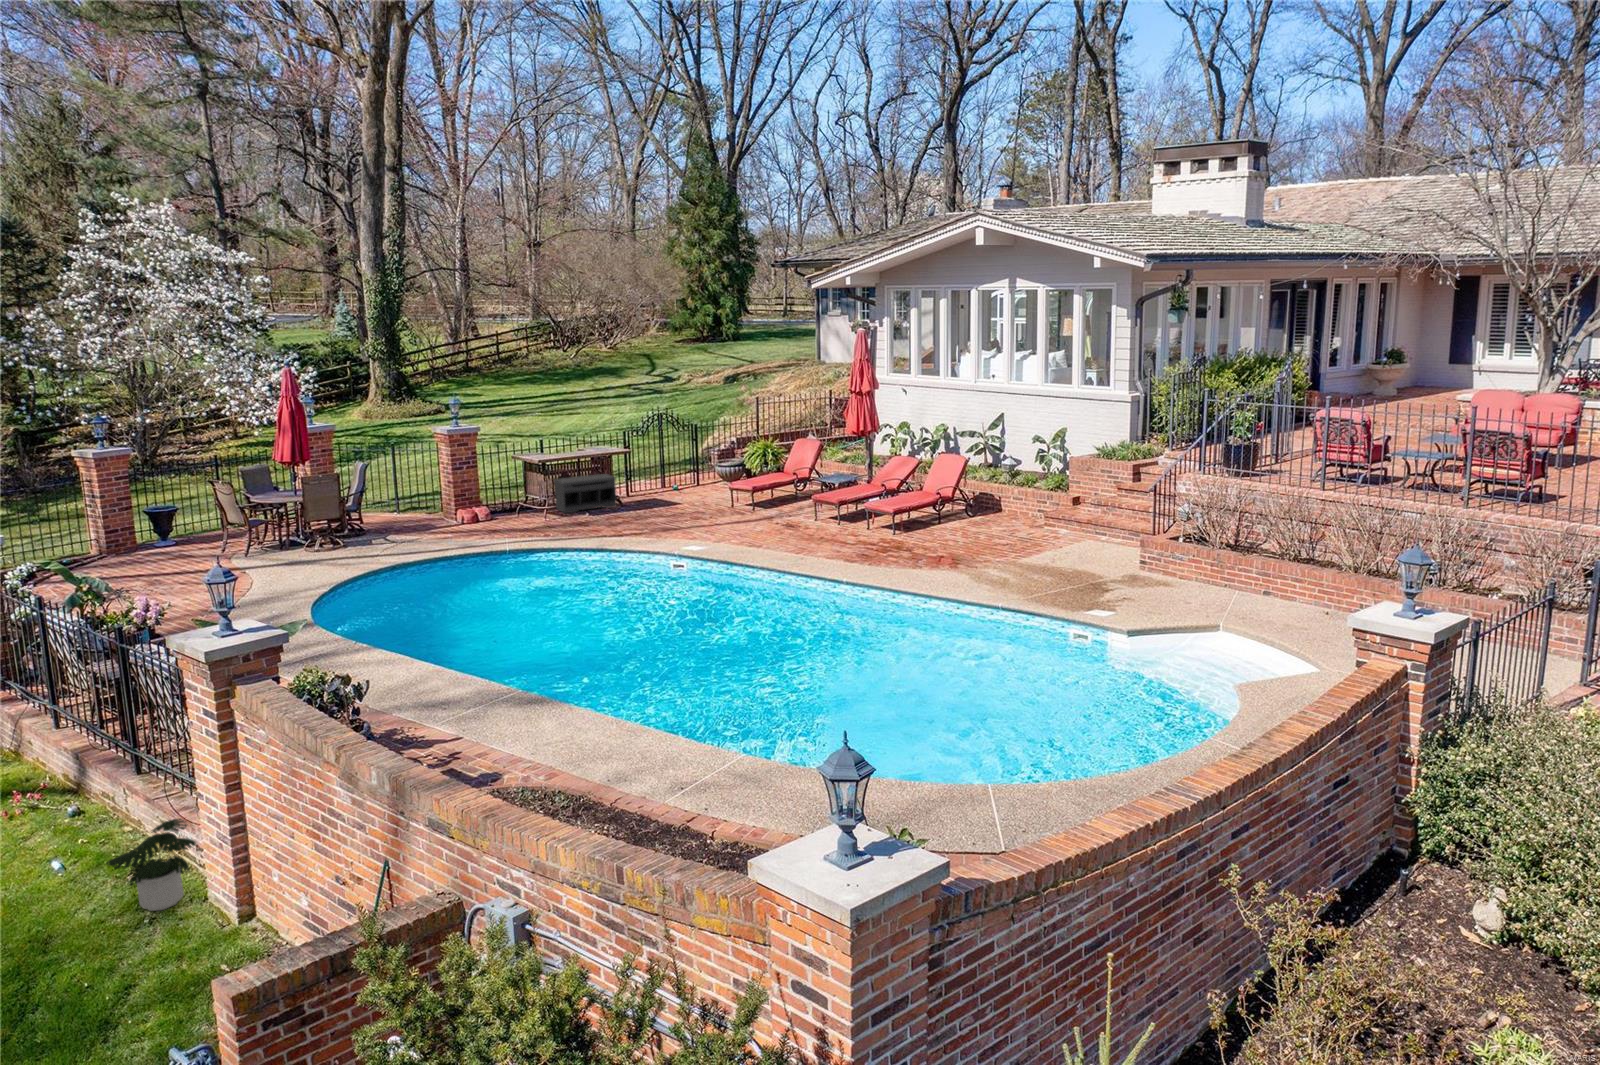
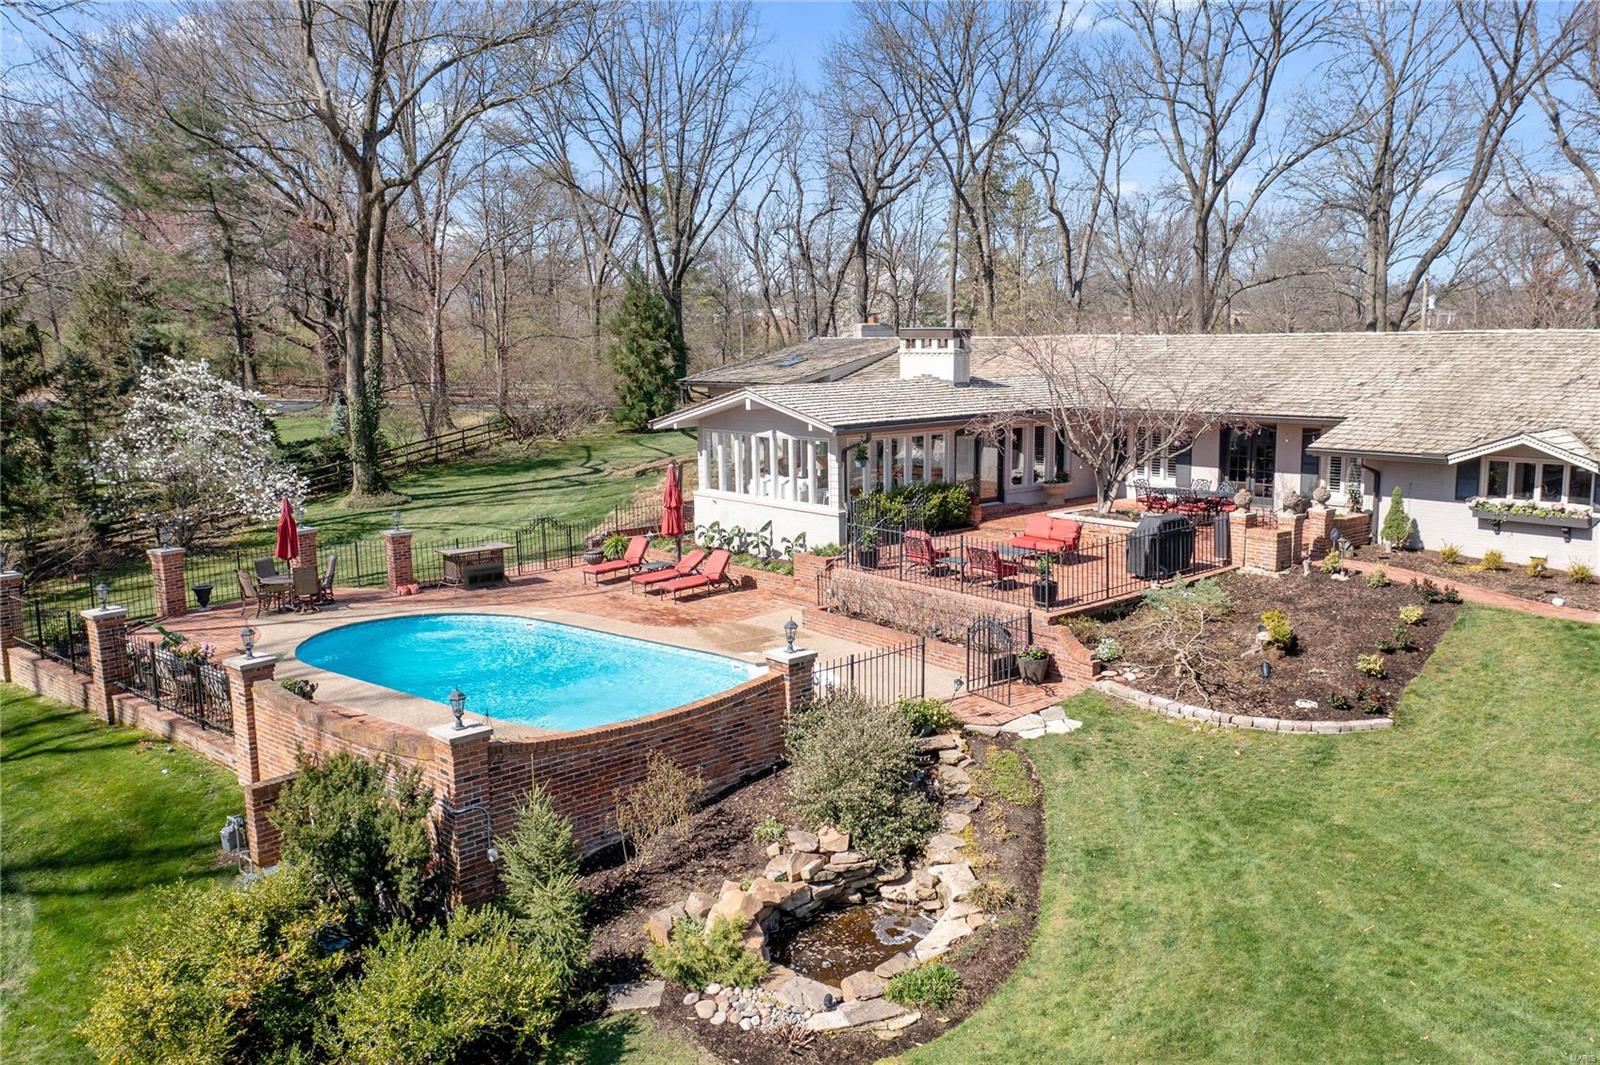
side table: none [254,503,300,550] -> present [263,585,291,611]
potted plant: present [106,818,196,911] -> none [194,744,234,783]

